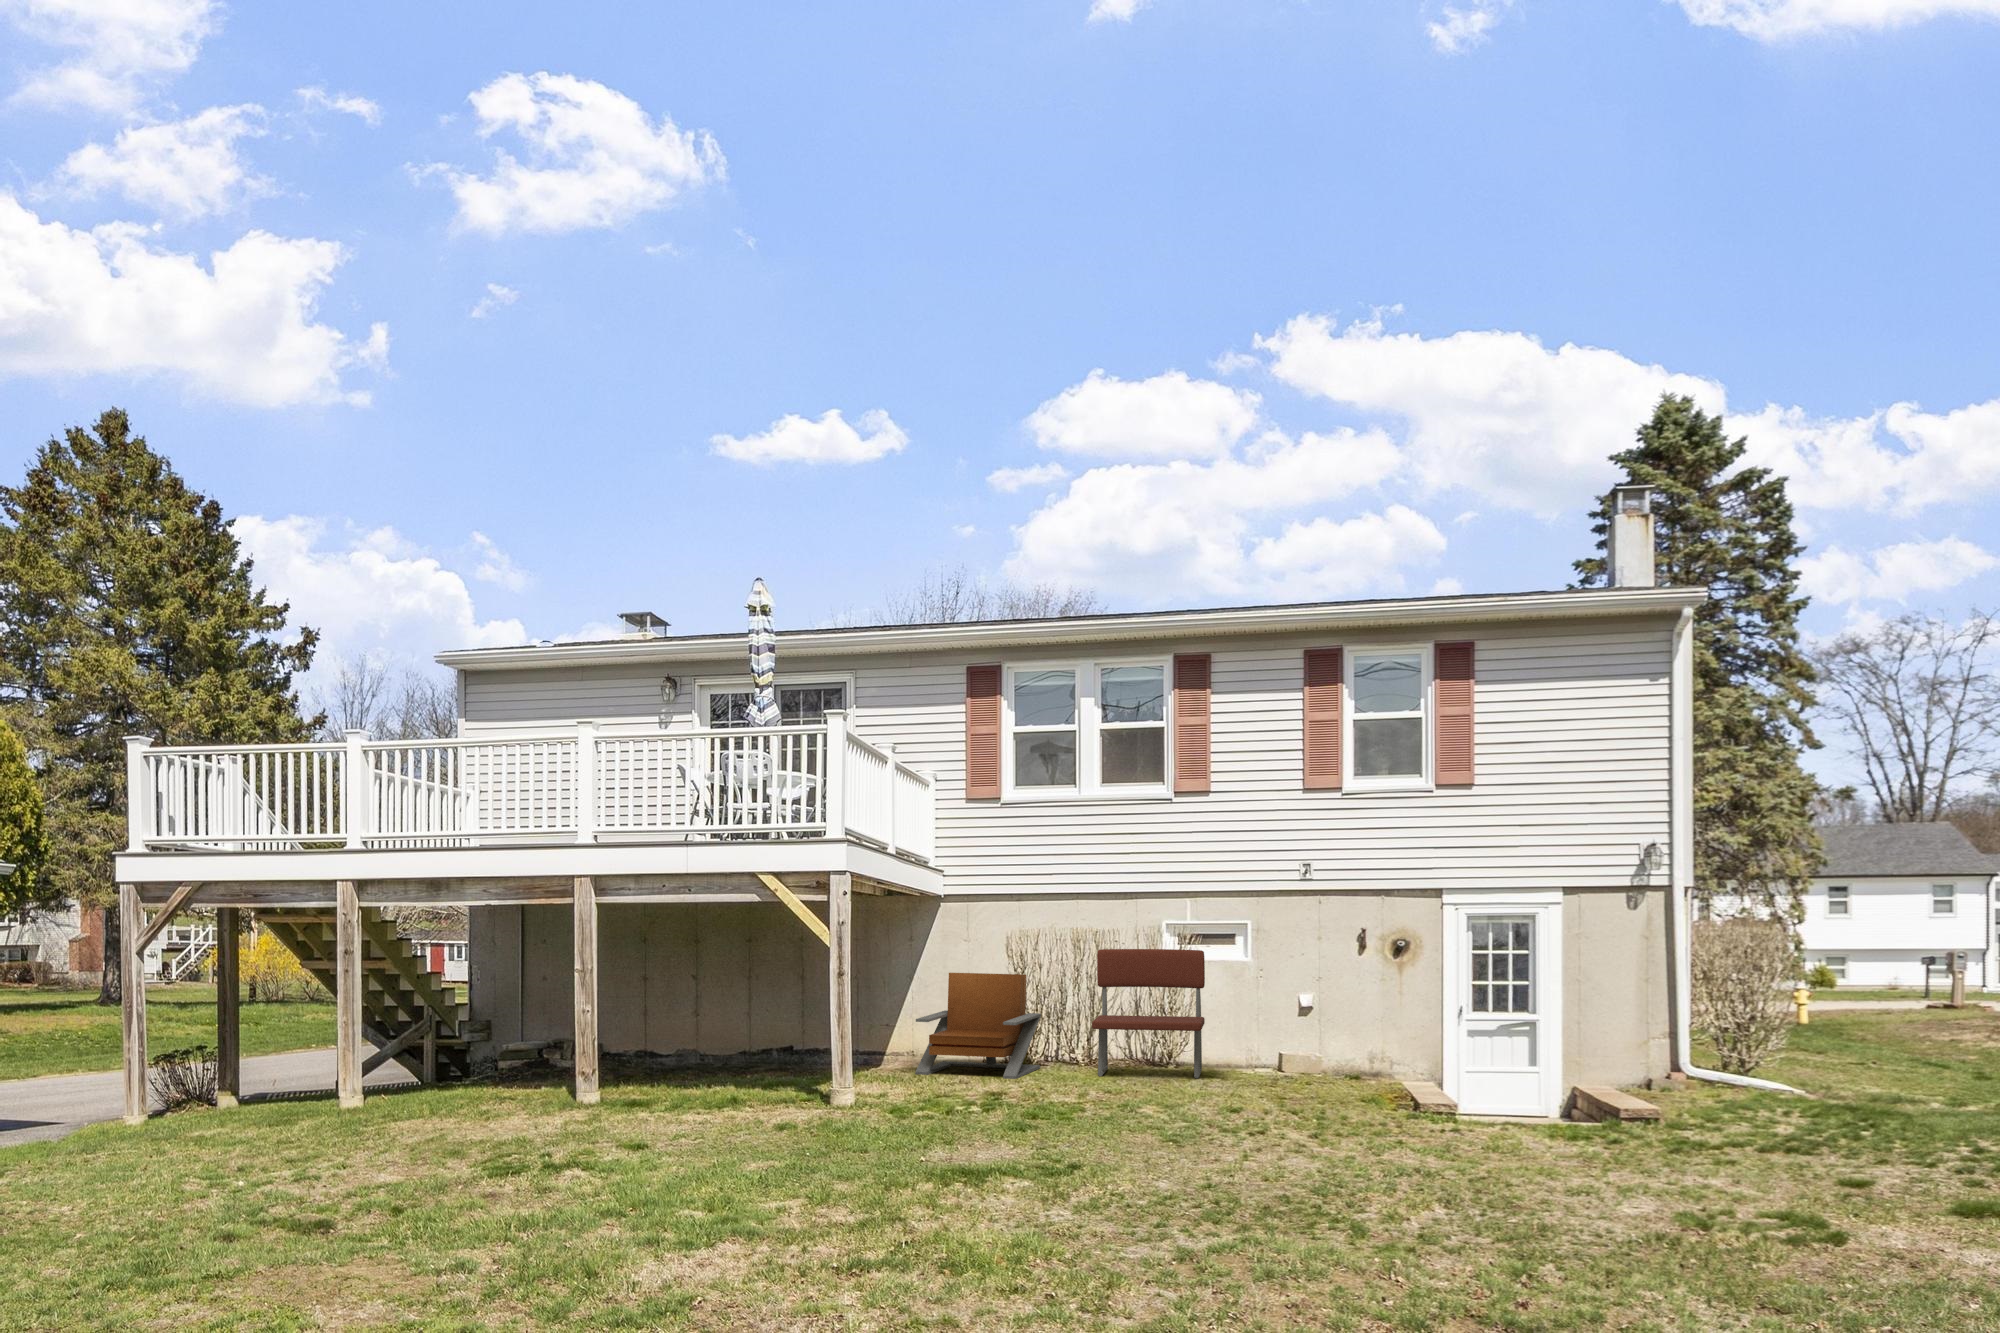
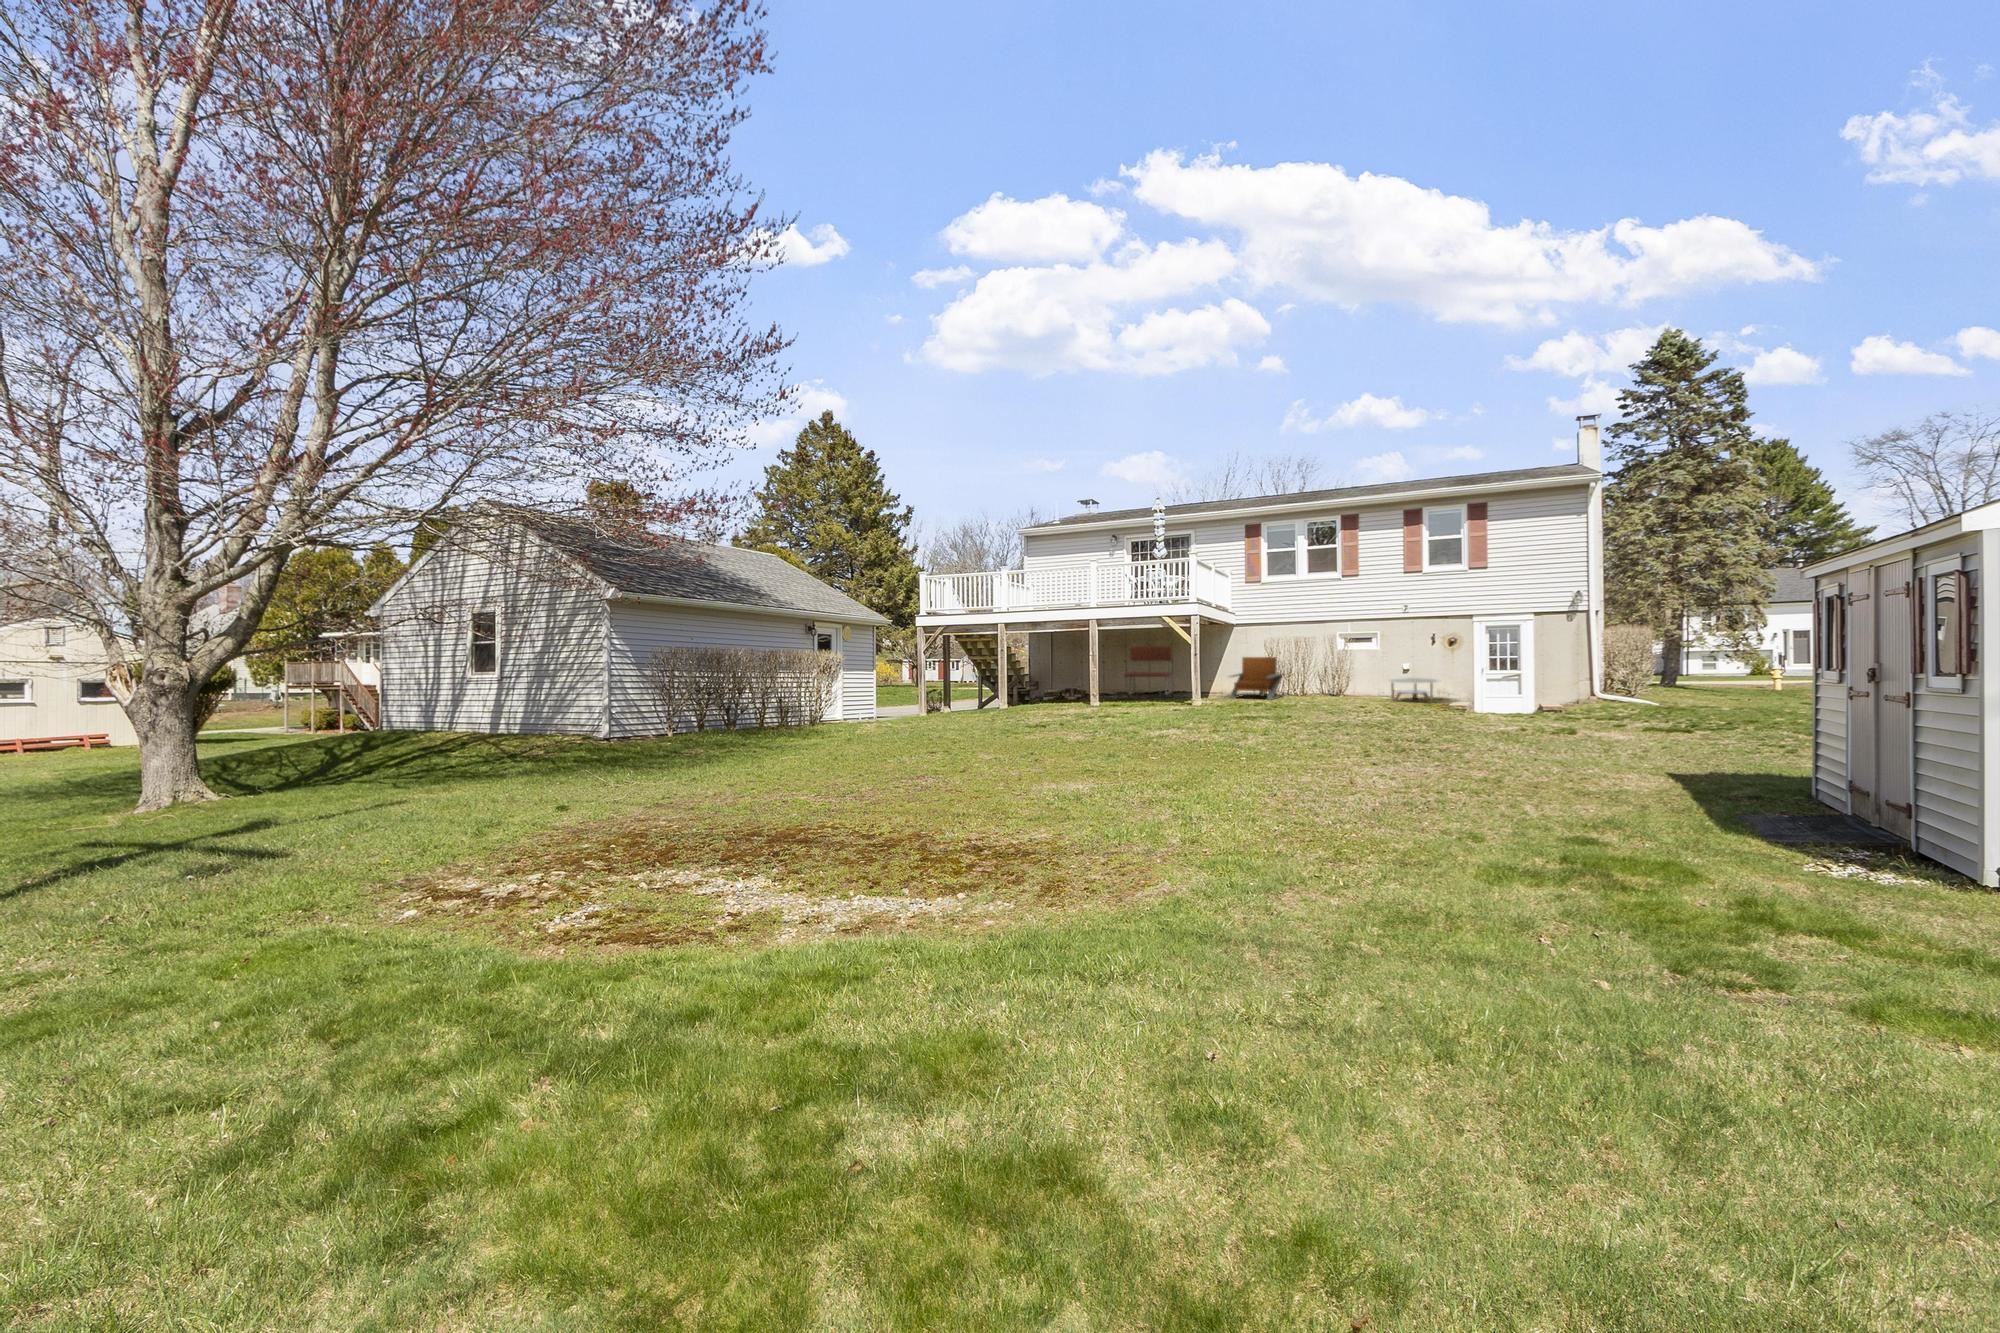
bench: present [1092,949,1205,1078] -> present [1125,646,1172,695]
round table: none [1268,1029,1384,1088] -> present [1387,678,1439,703]

